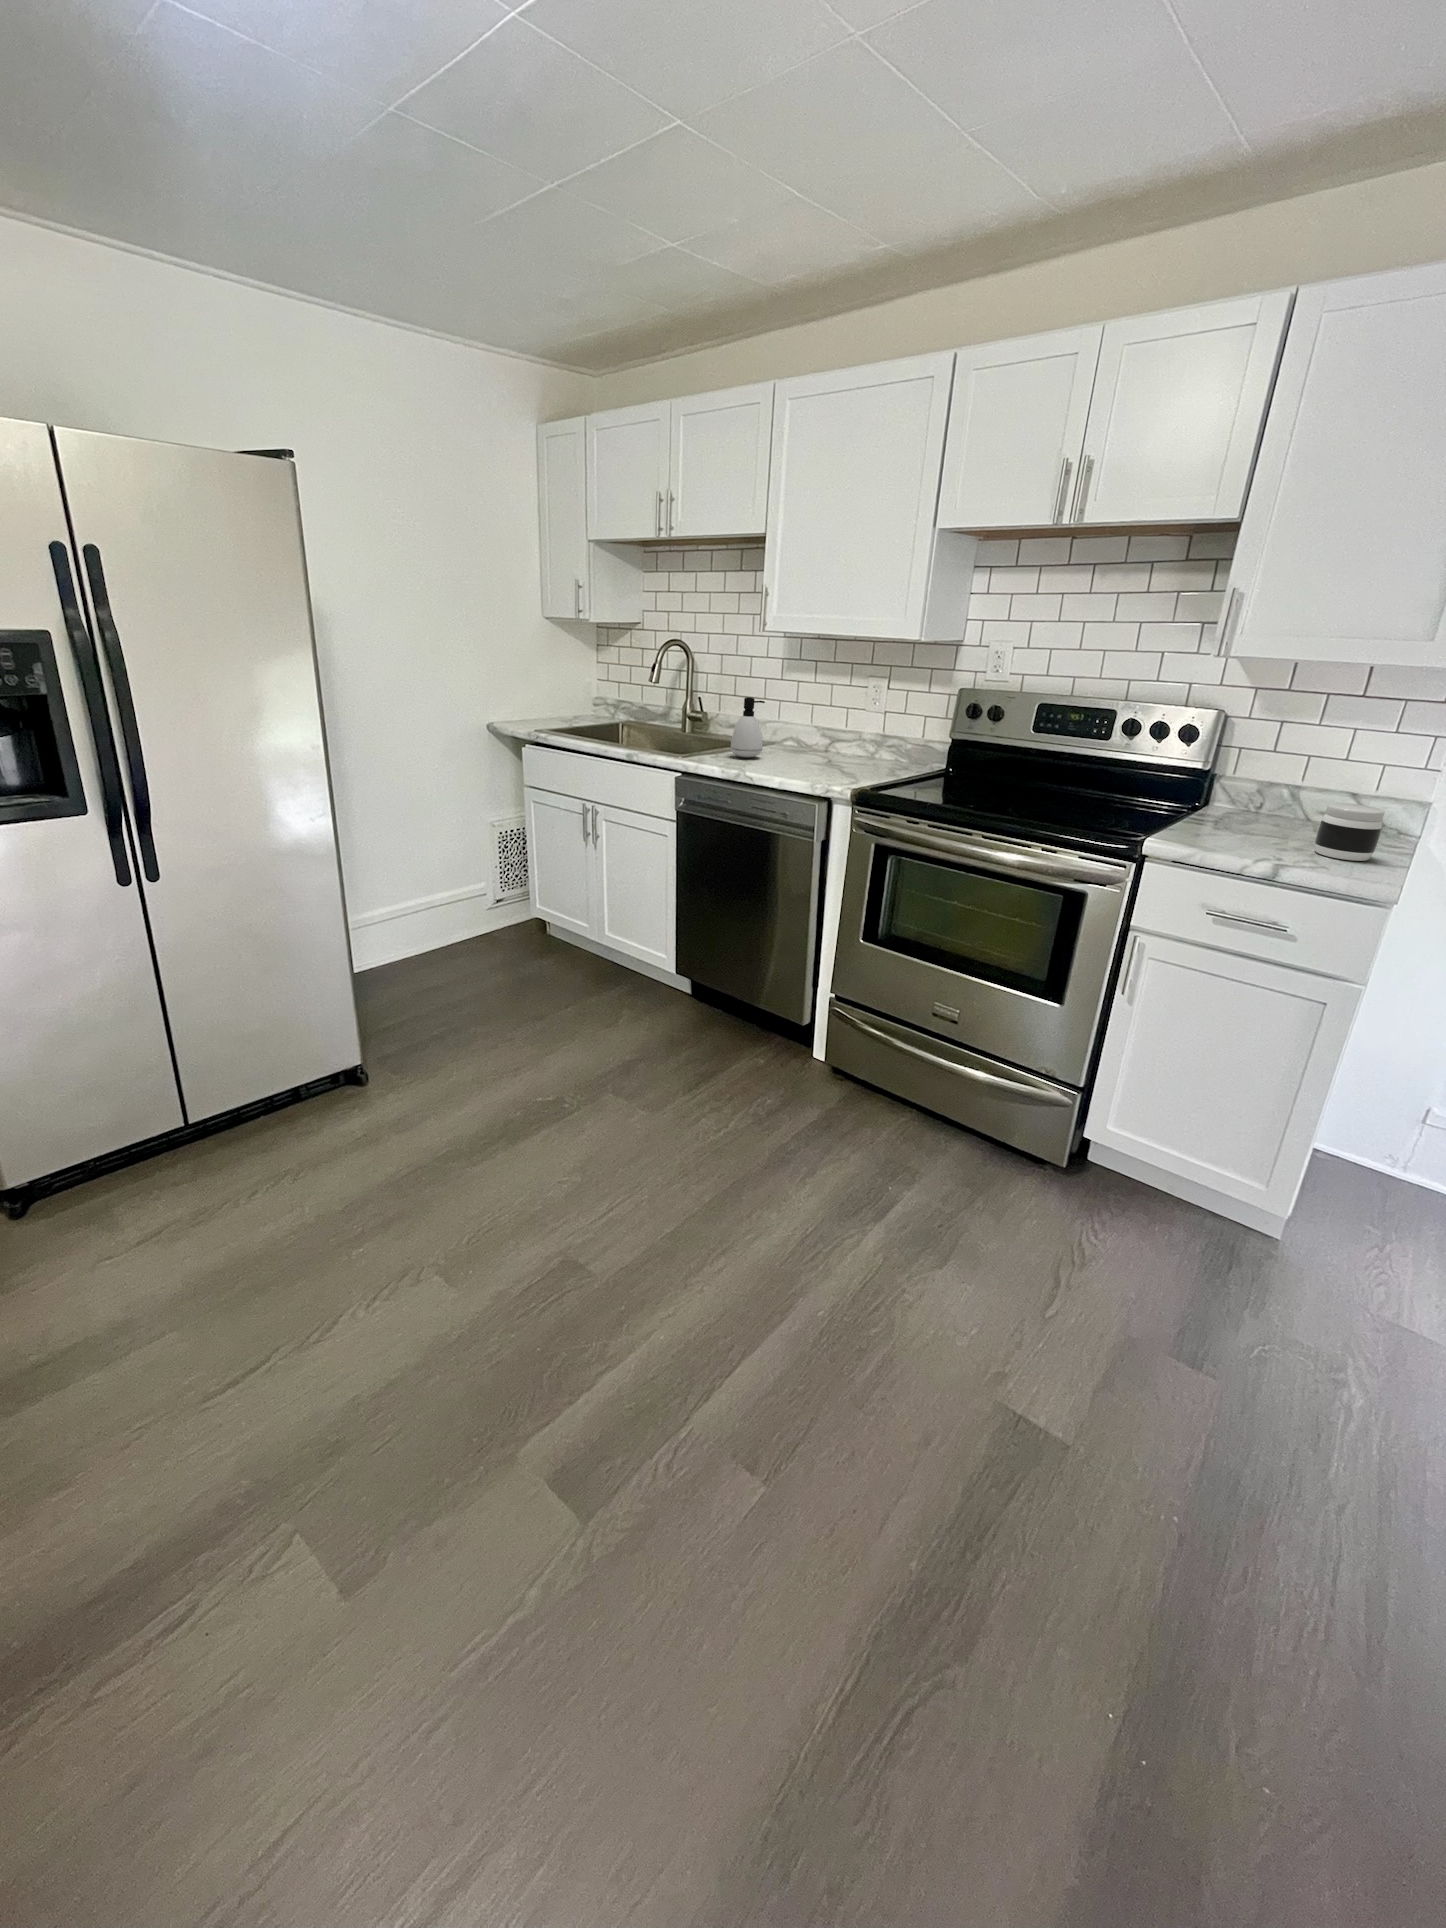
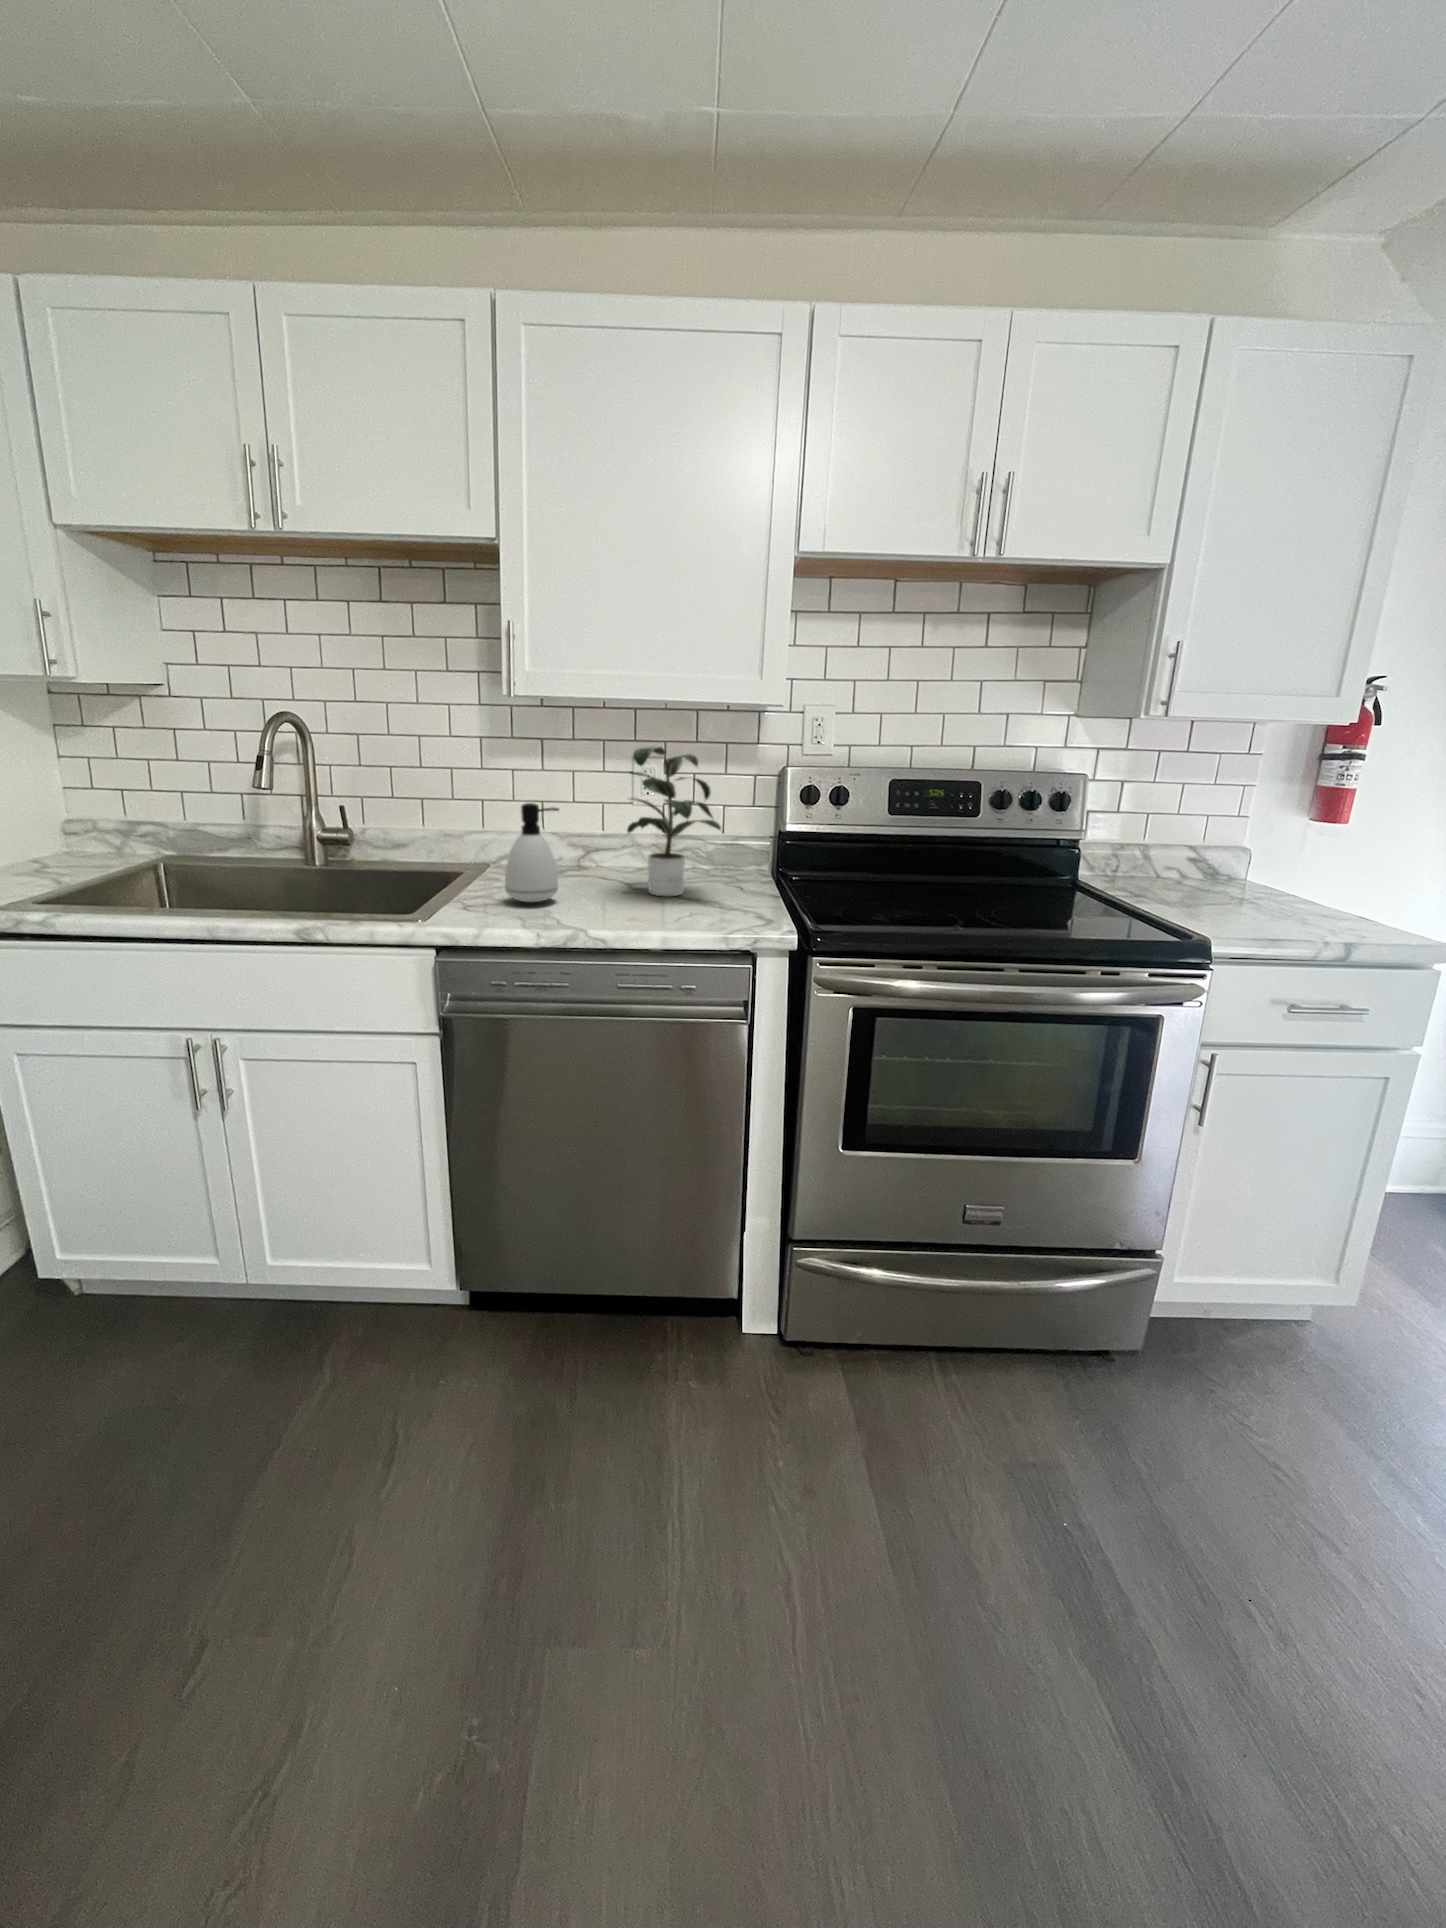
potted plant: none [796,666,878,767] -> present [627,747,721,896]
jar: present [1315,803,1385,861] -> none [1265,862,1333,920]

